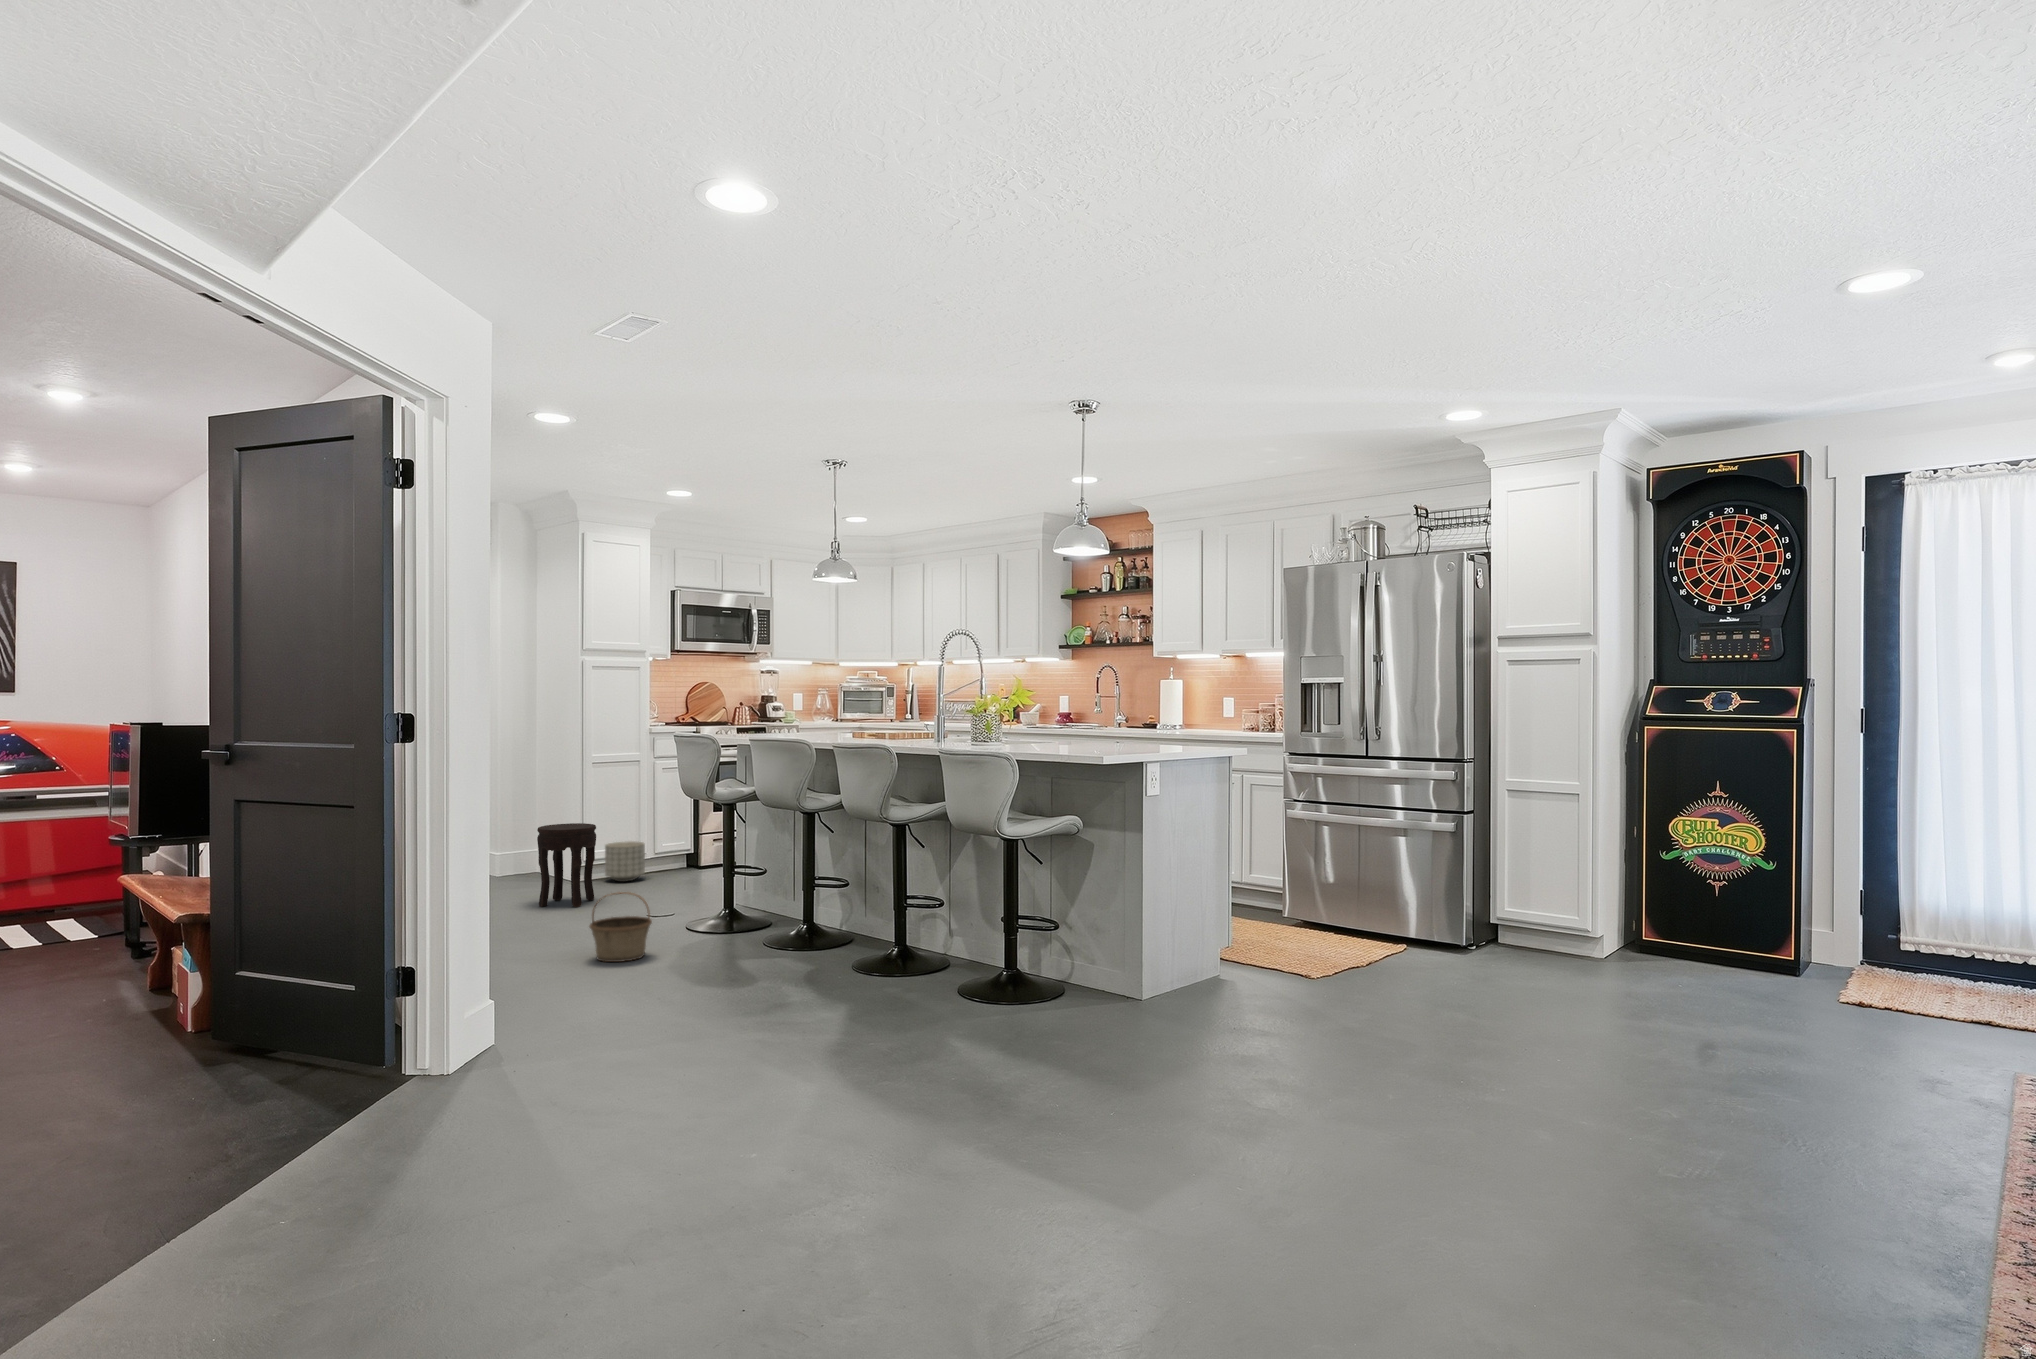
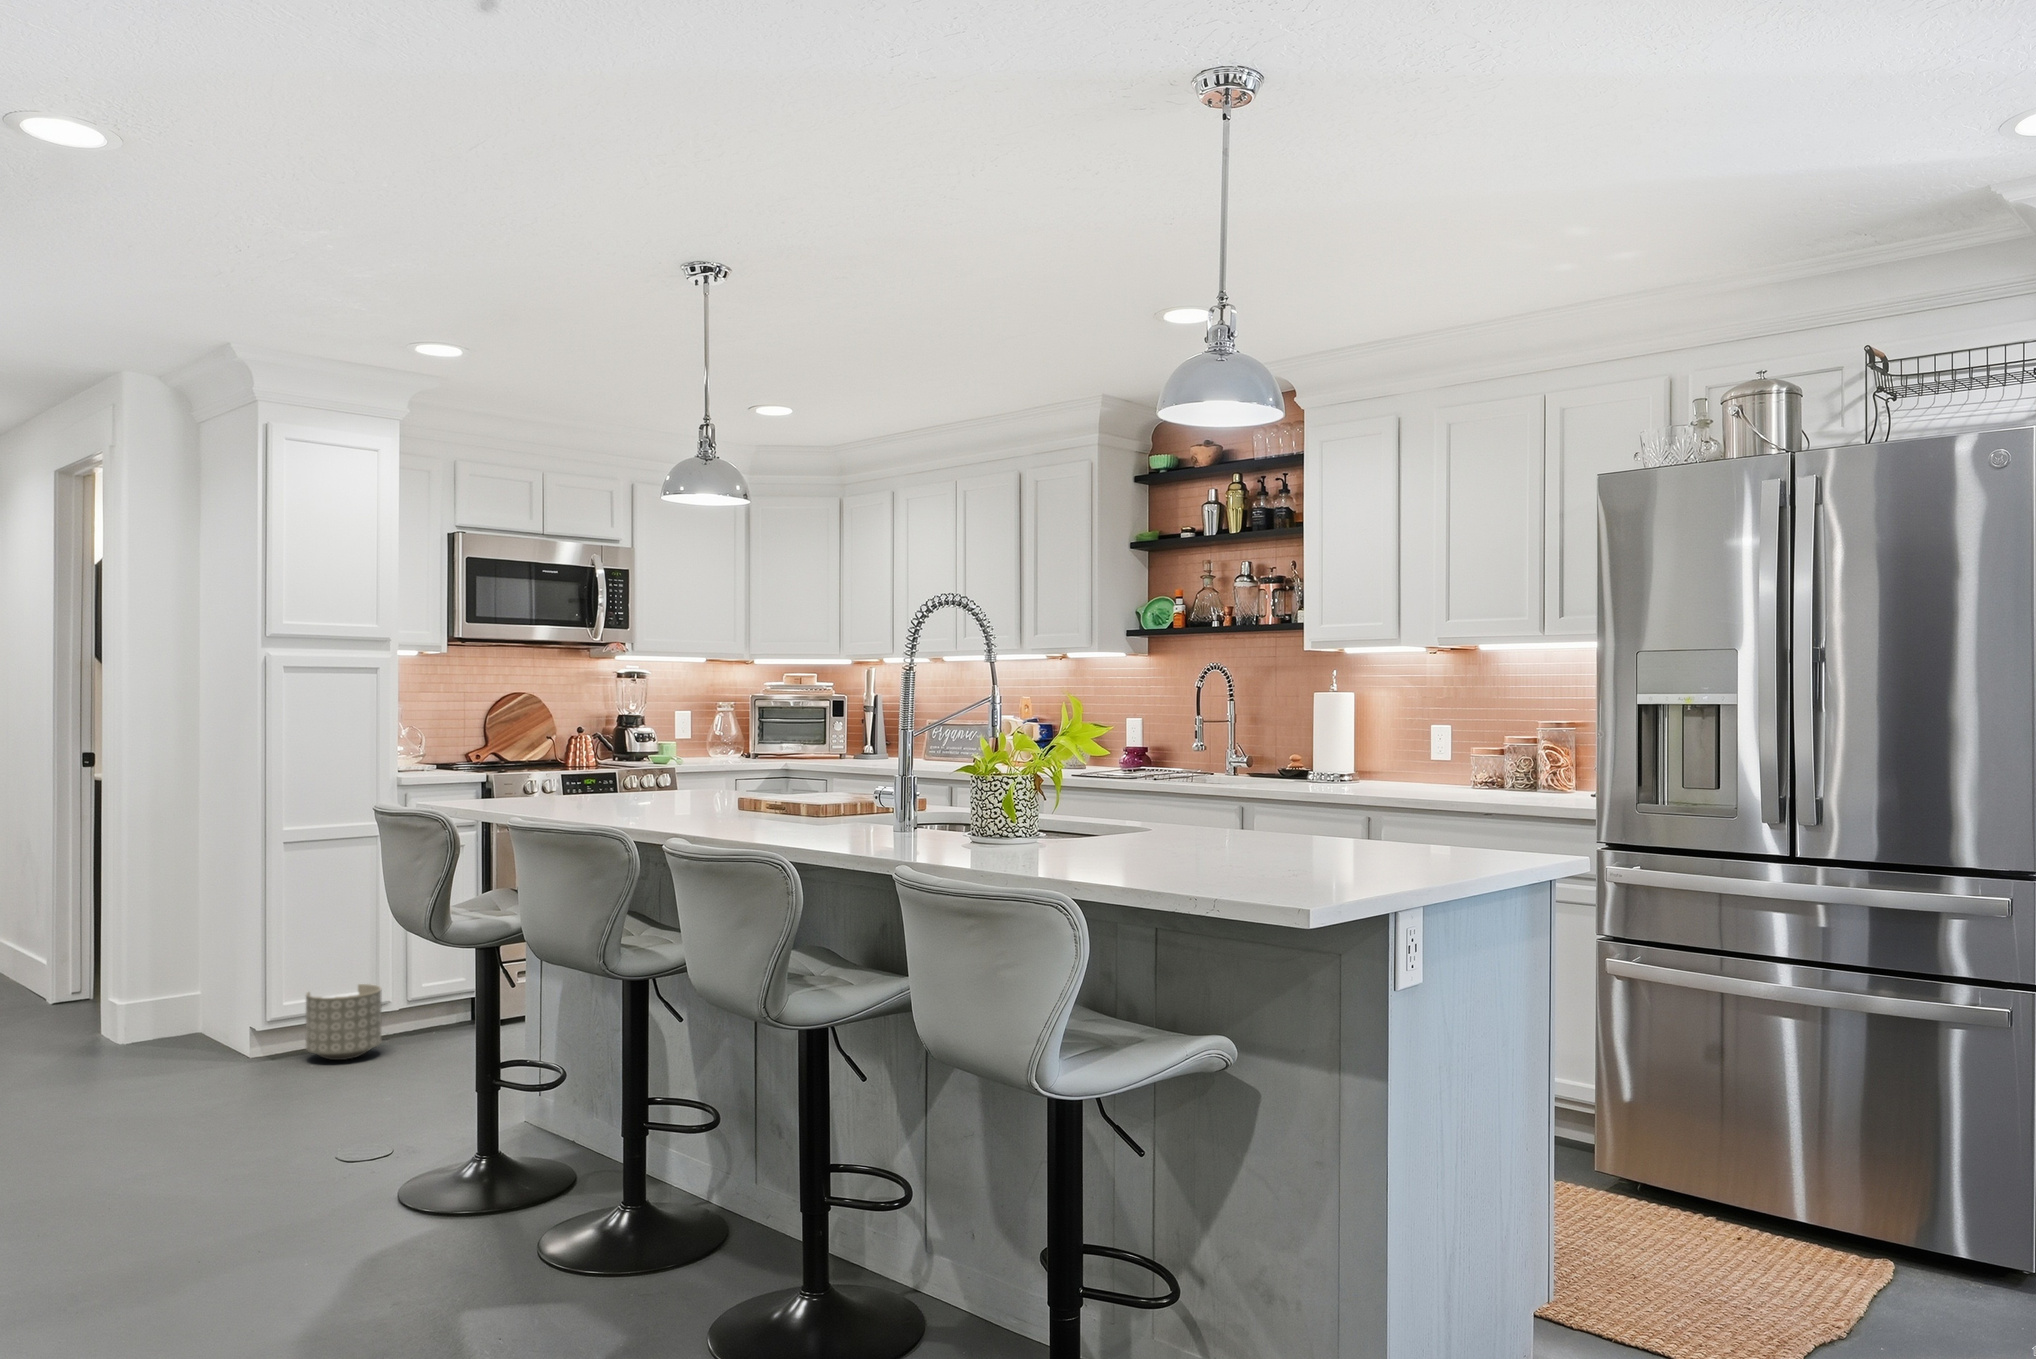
side table: present [537,823,596,907] -> none [142,965,261,1132]
basket: present [589,892,652,962] -> none [145,1157,291,1316]

